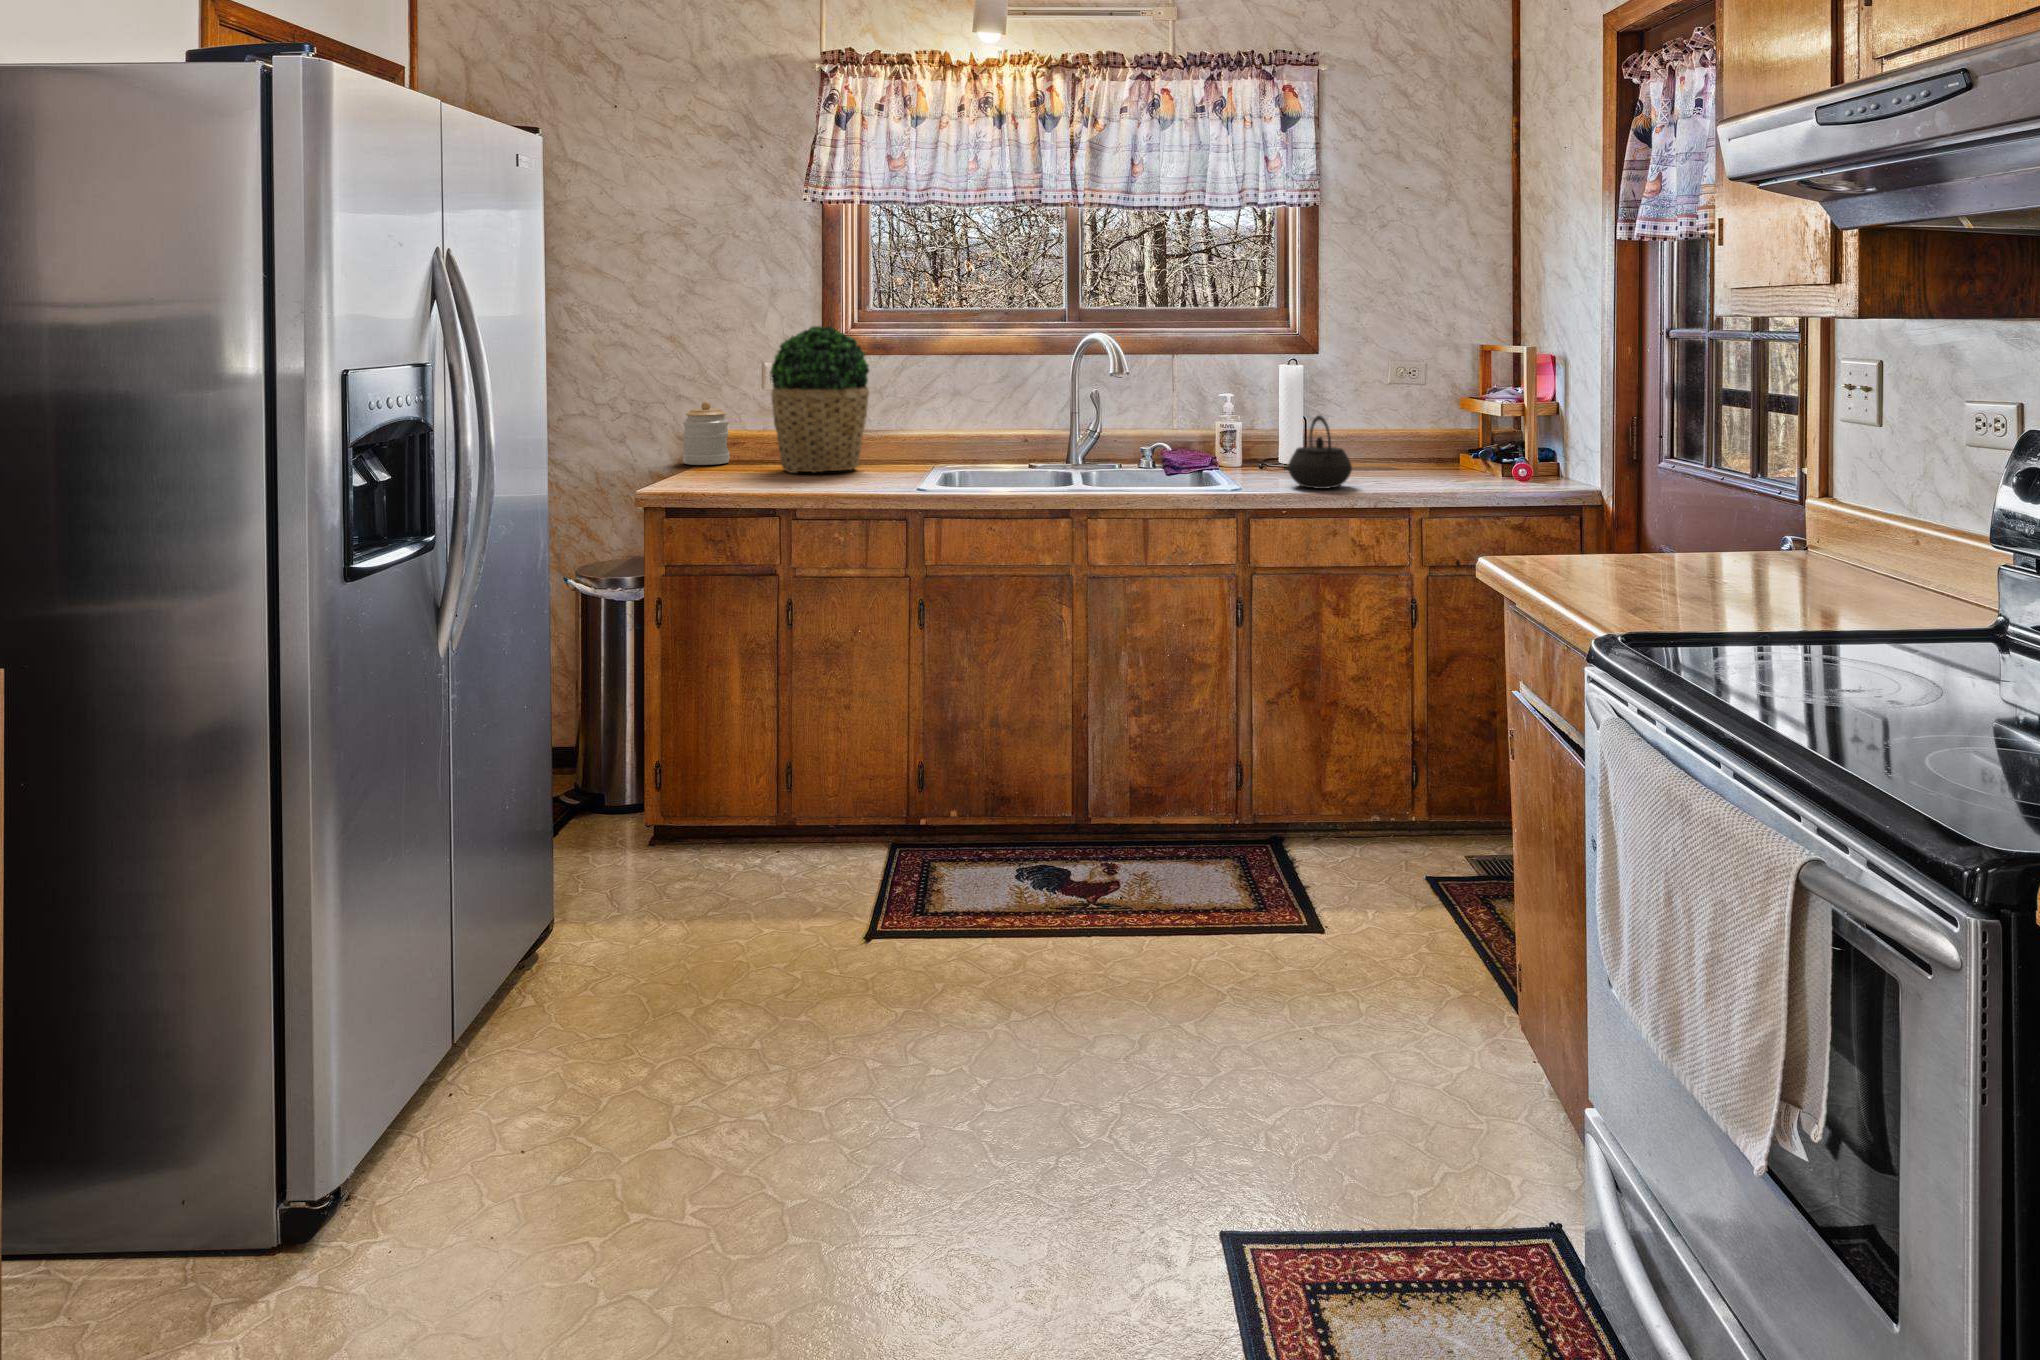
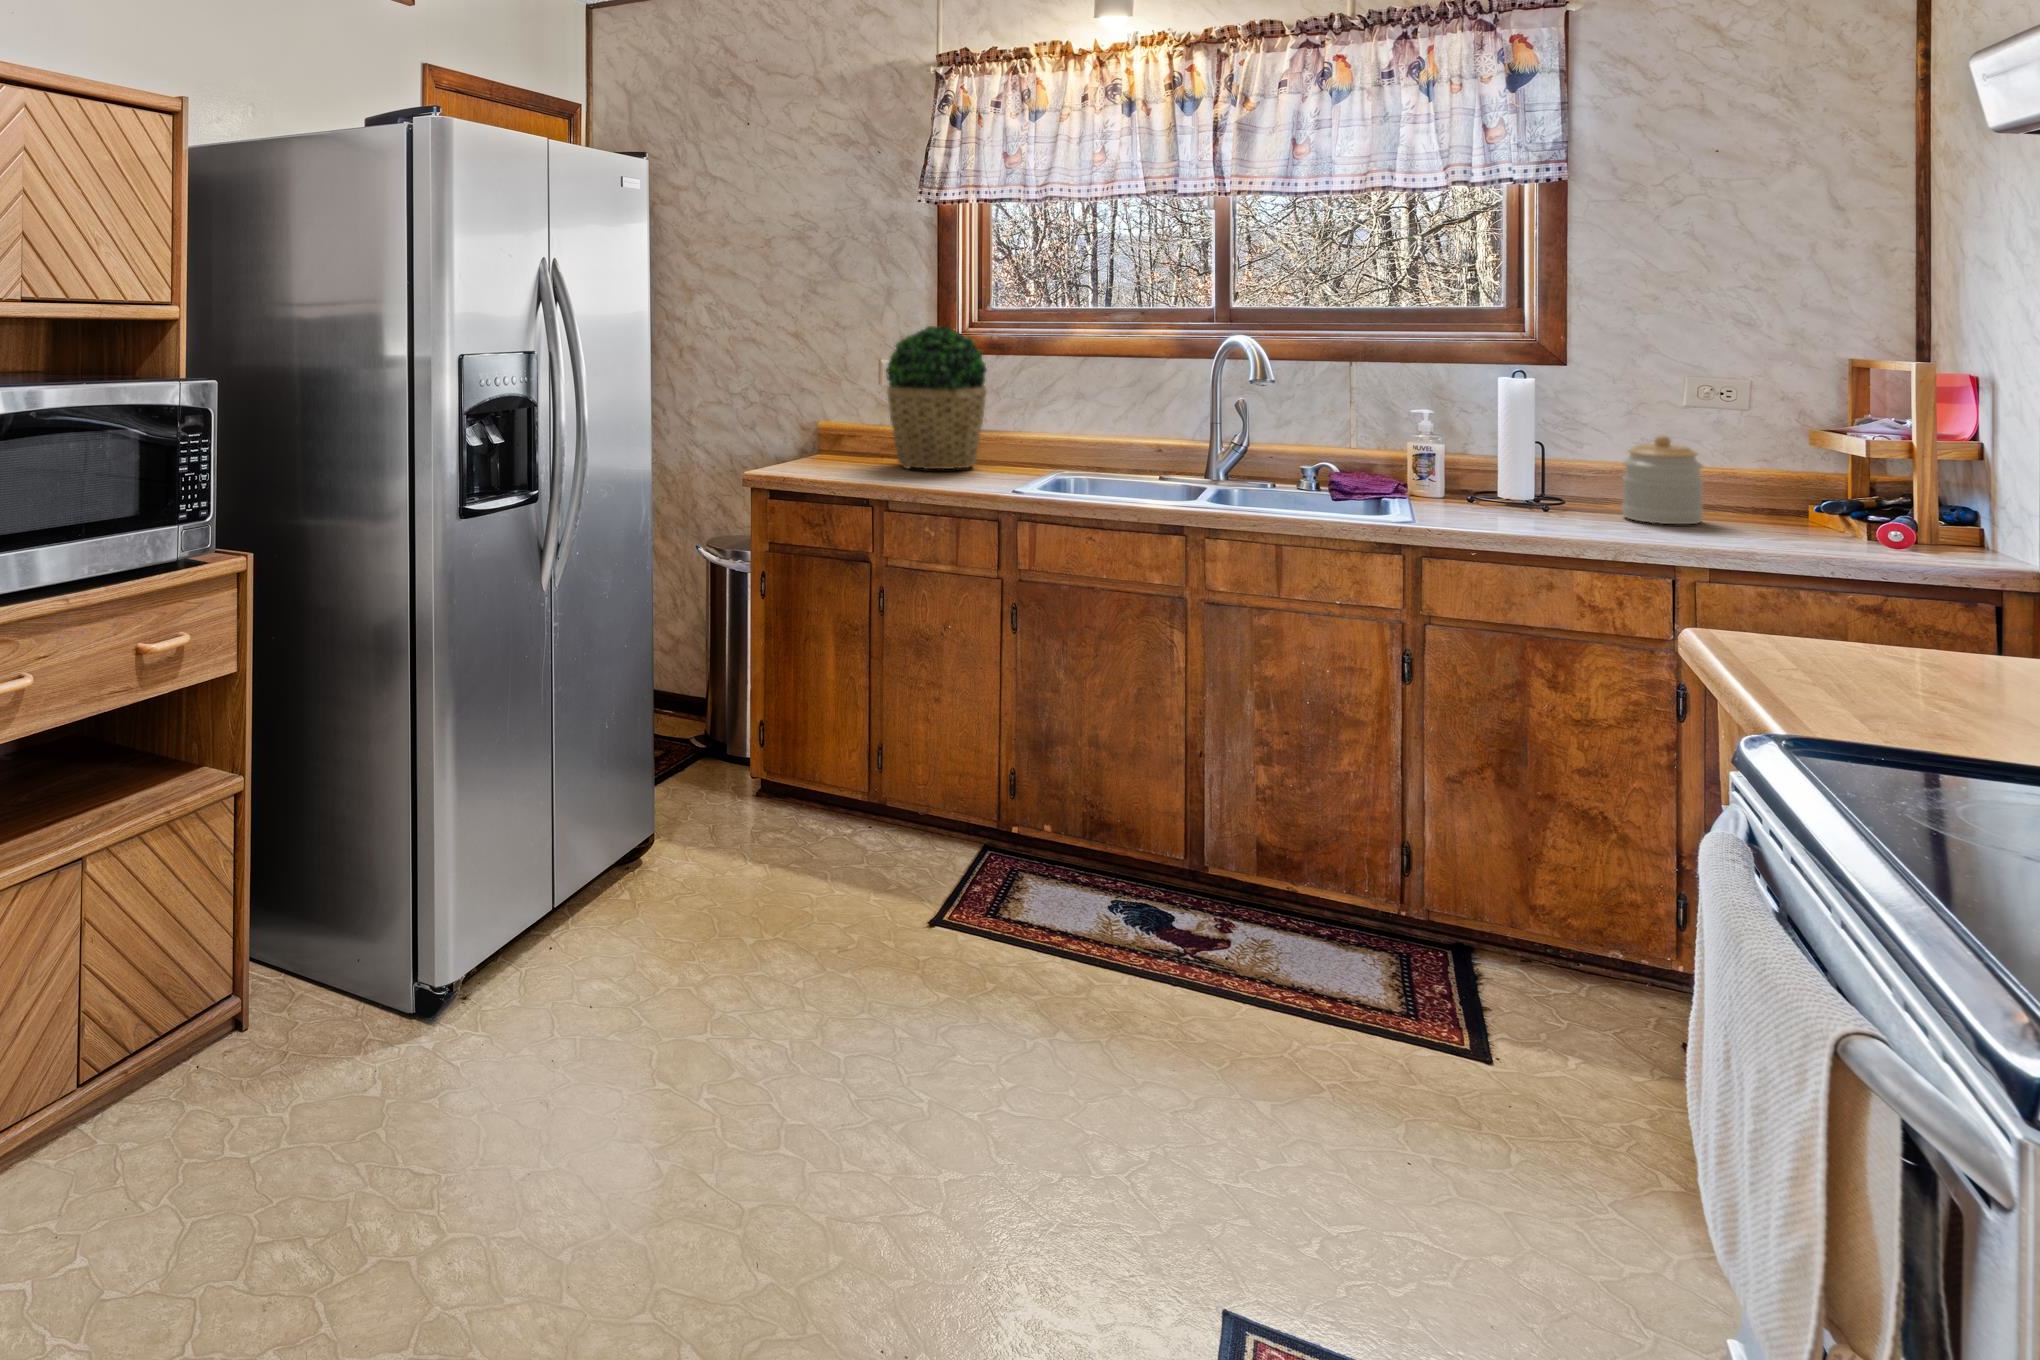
jar: present [683,401,730,465] -> present [1622,435,1703,524]
kettle: present [1288,415,1352,489] -> none [1481,438,1576,528]

